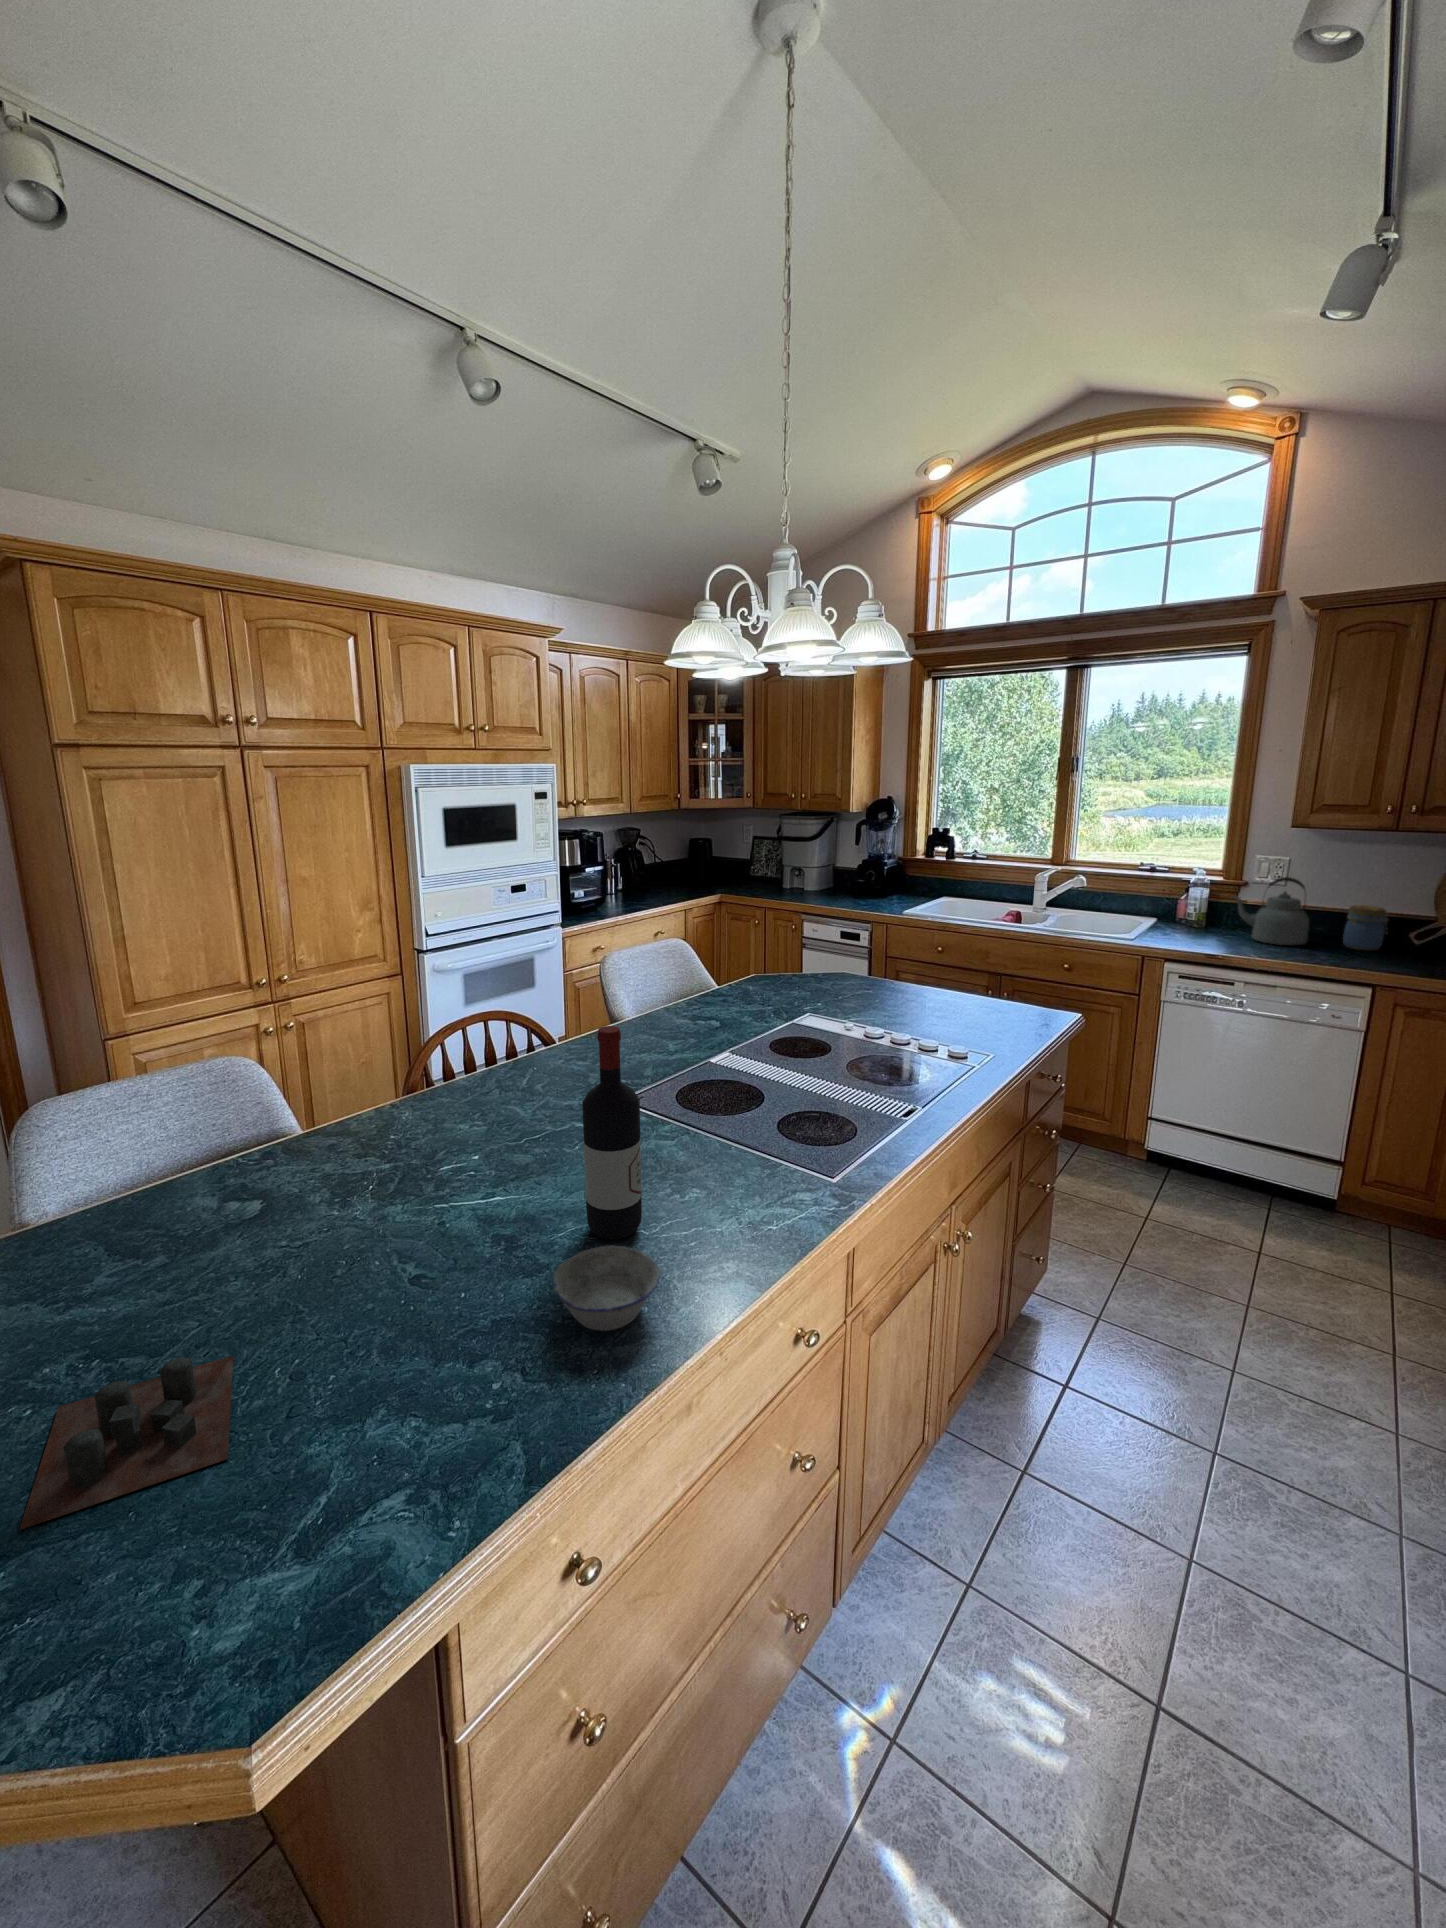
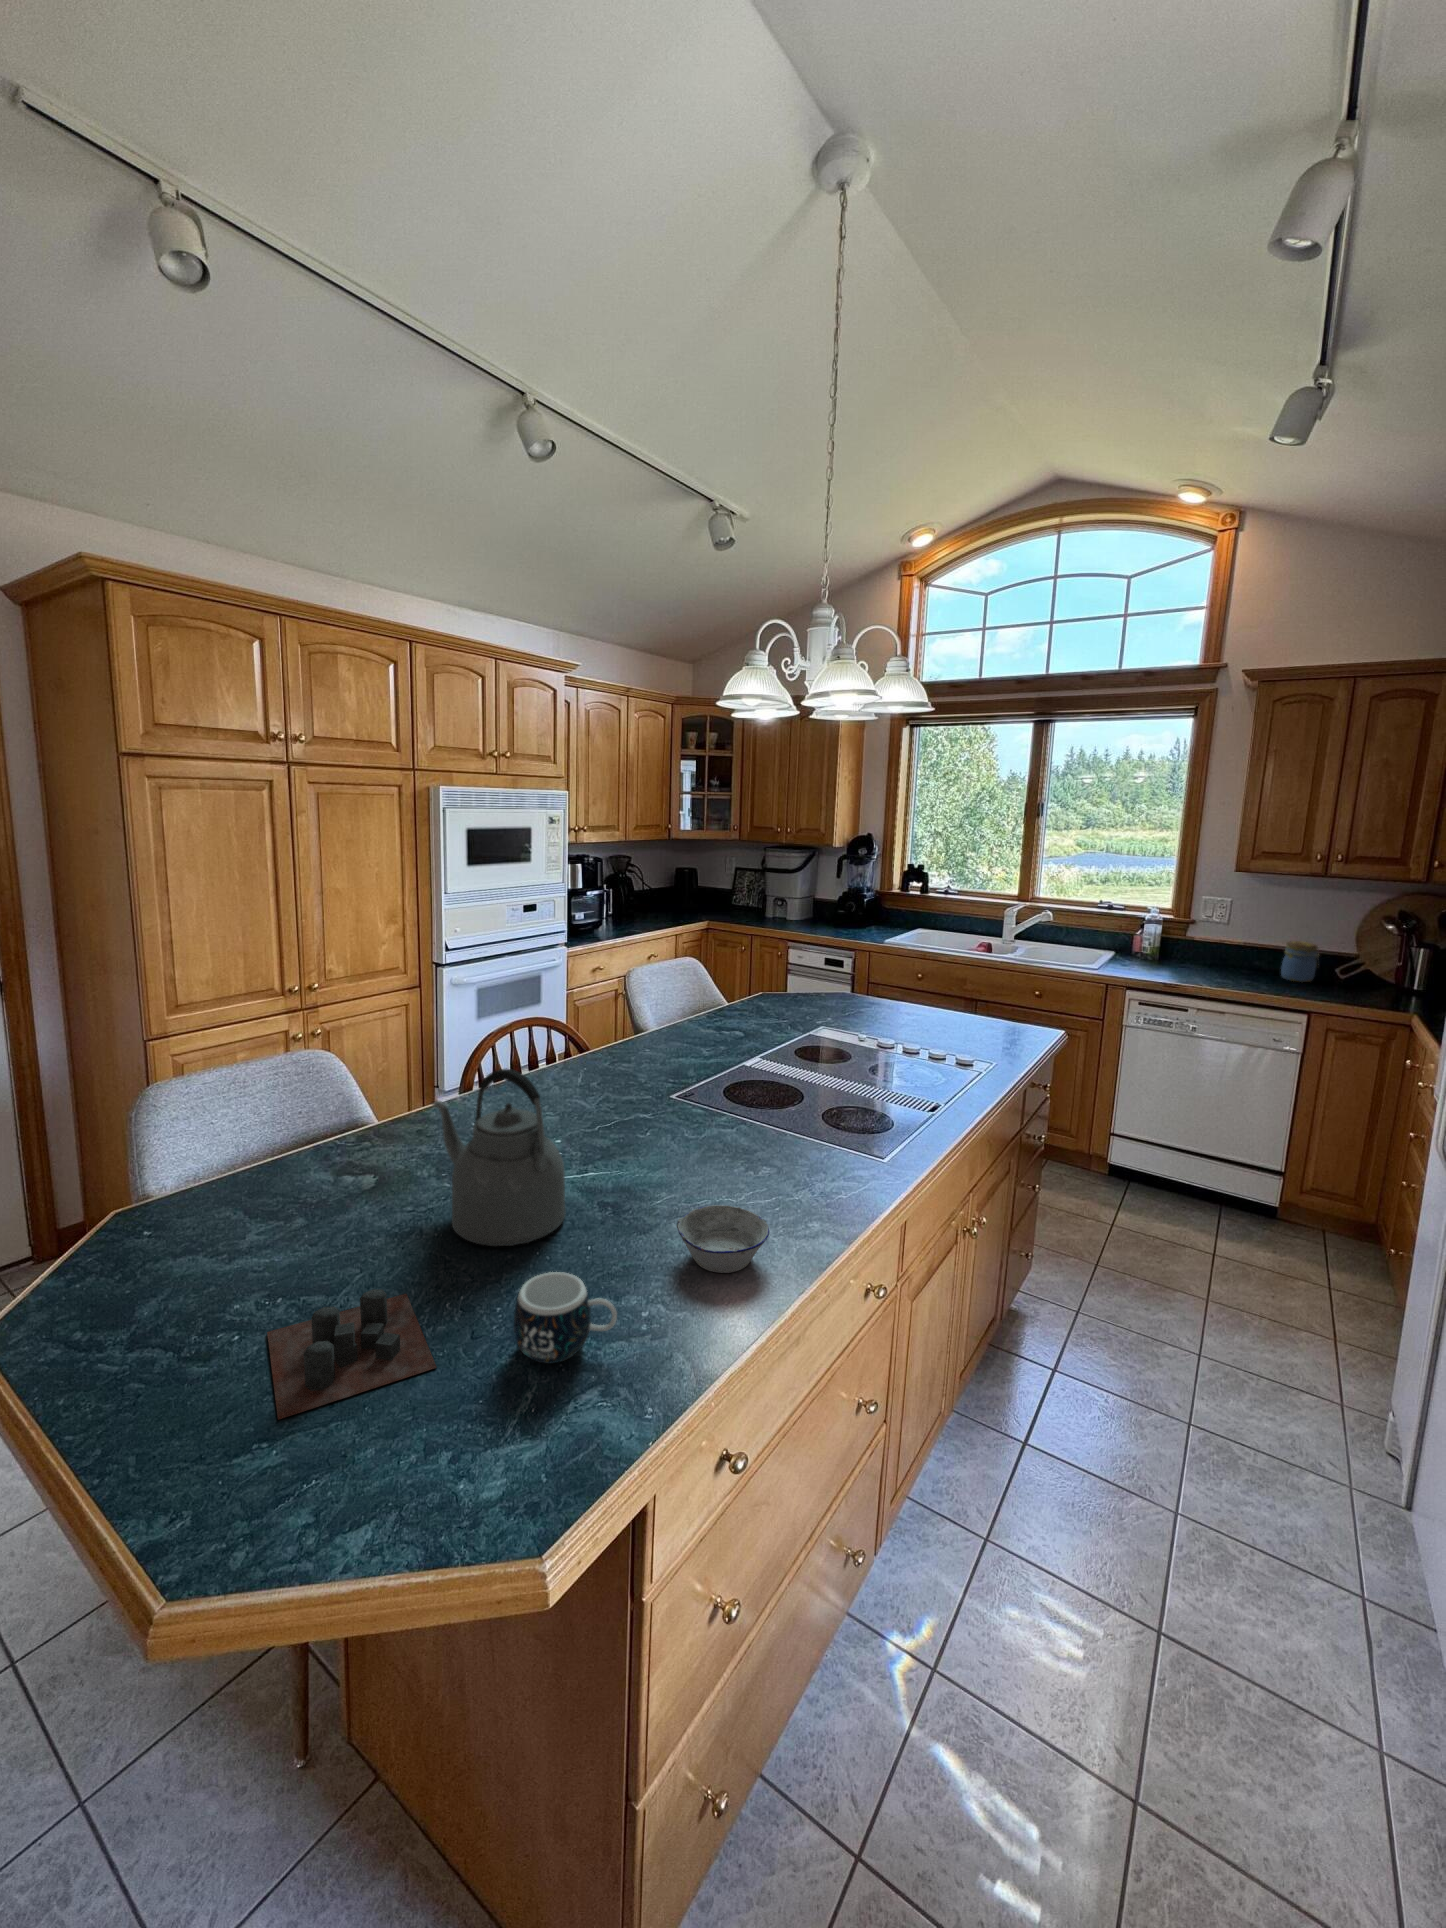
kettle: present [1233,877,1309,945] -> present [432,1069,565,1246]
wine bottle: present [582,1026,642,1240] -> none [683,1016,735,1205]
mug: none [319,1342,442,1456] -> present [514,1272,617,1364]

